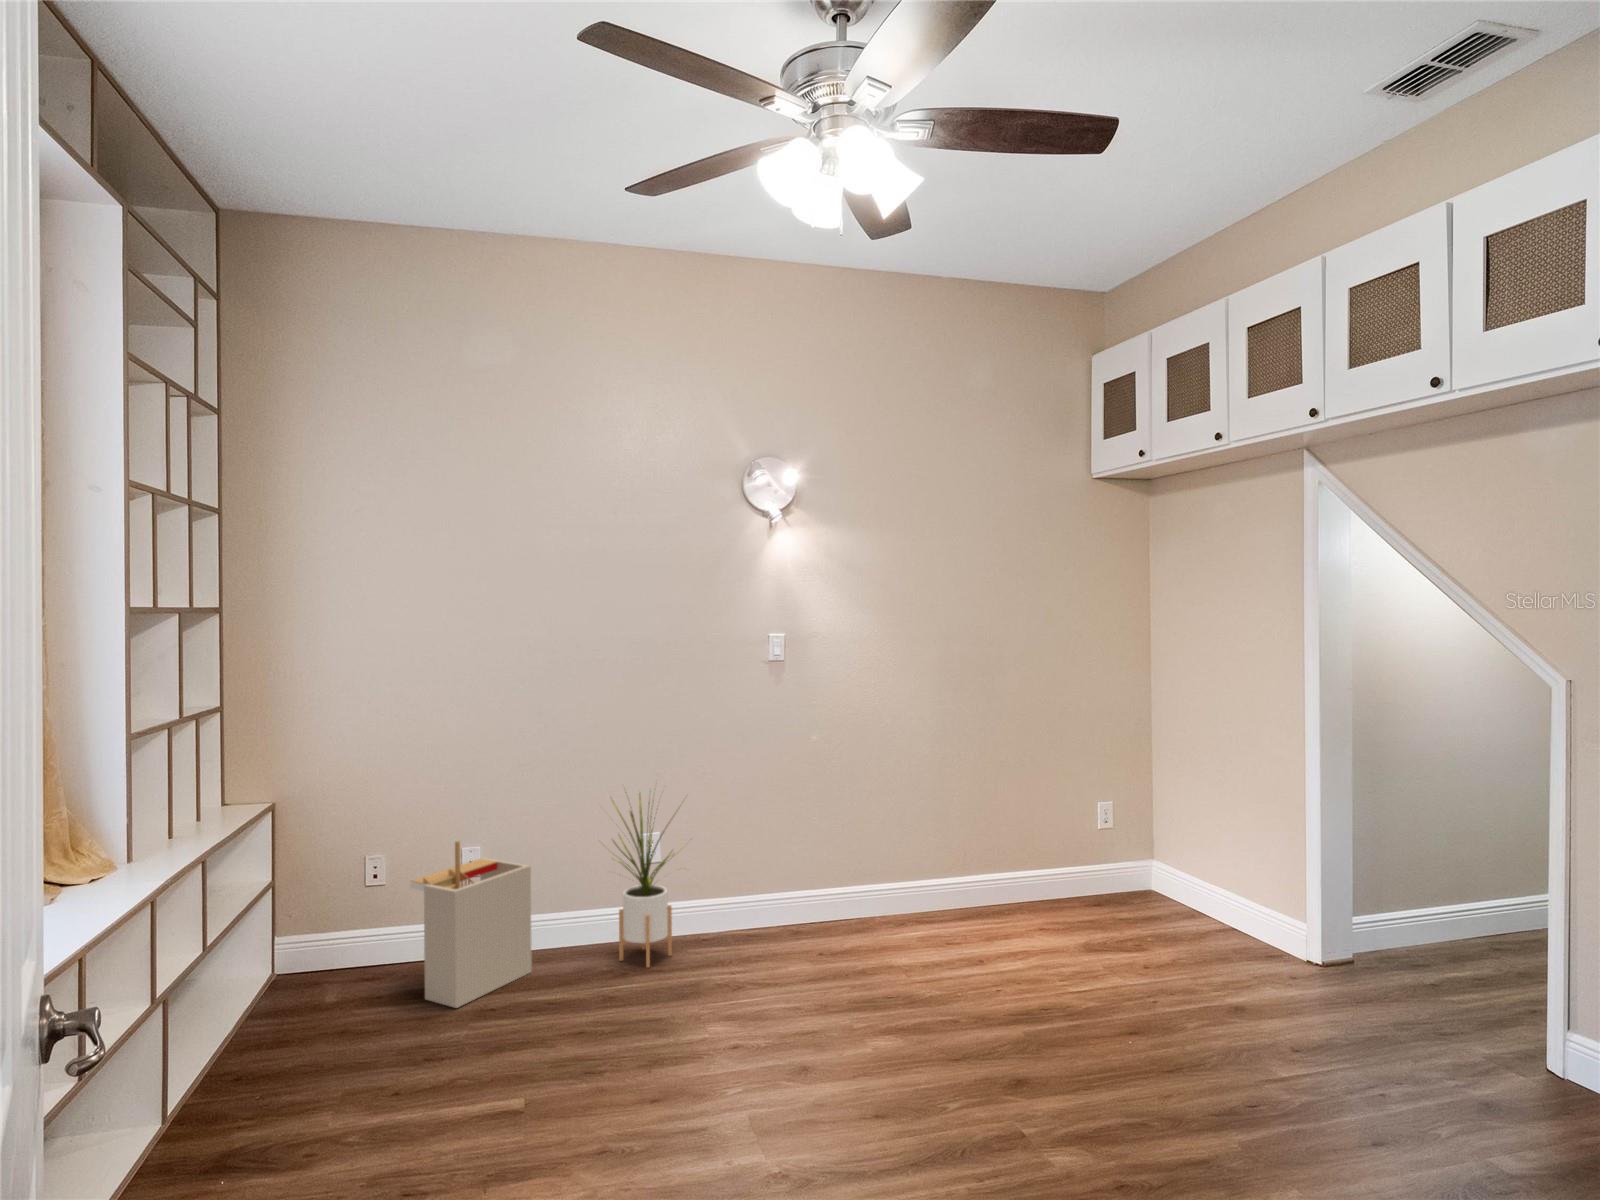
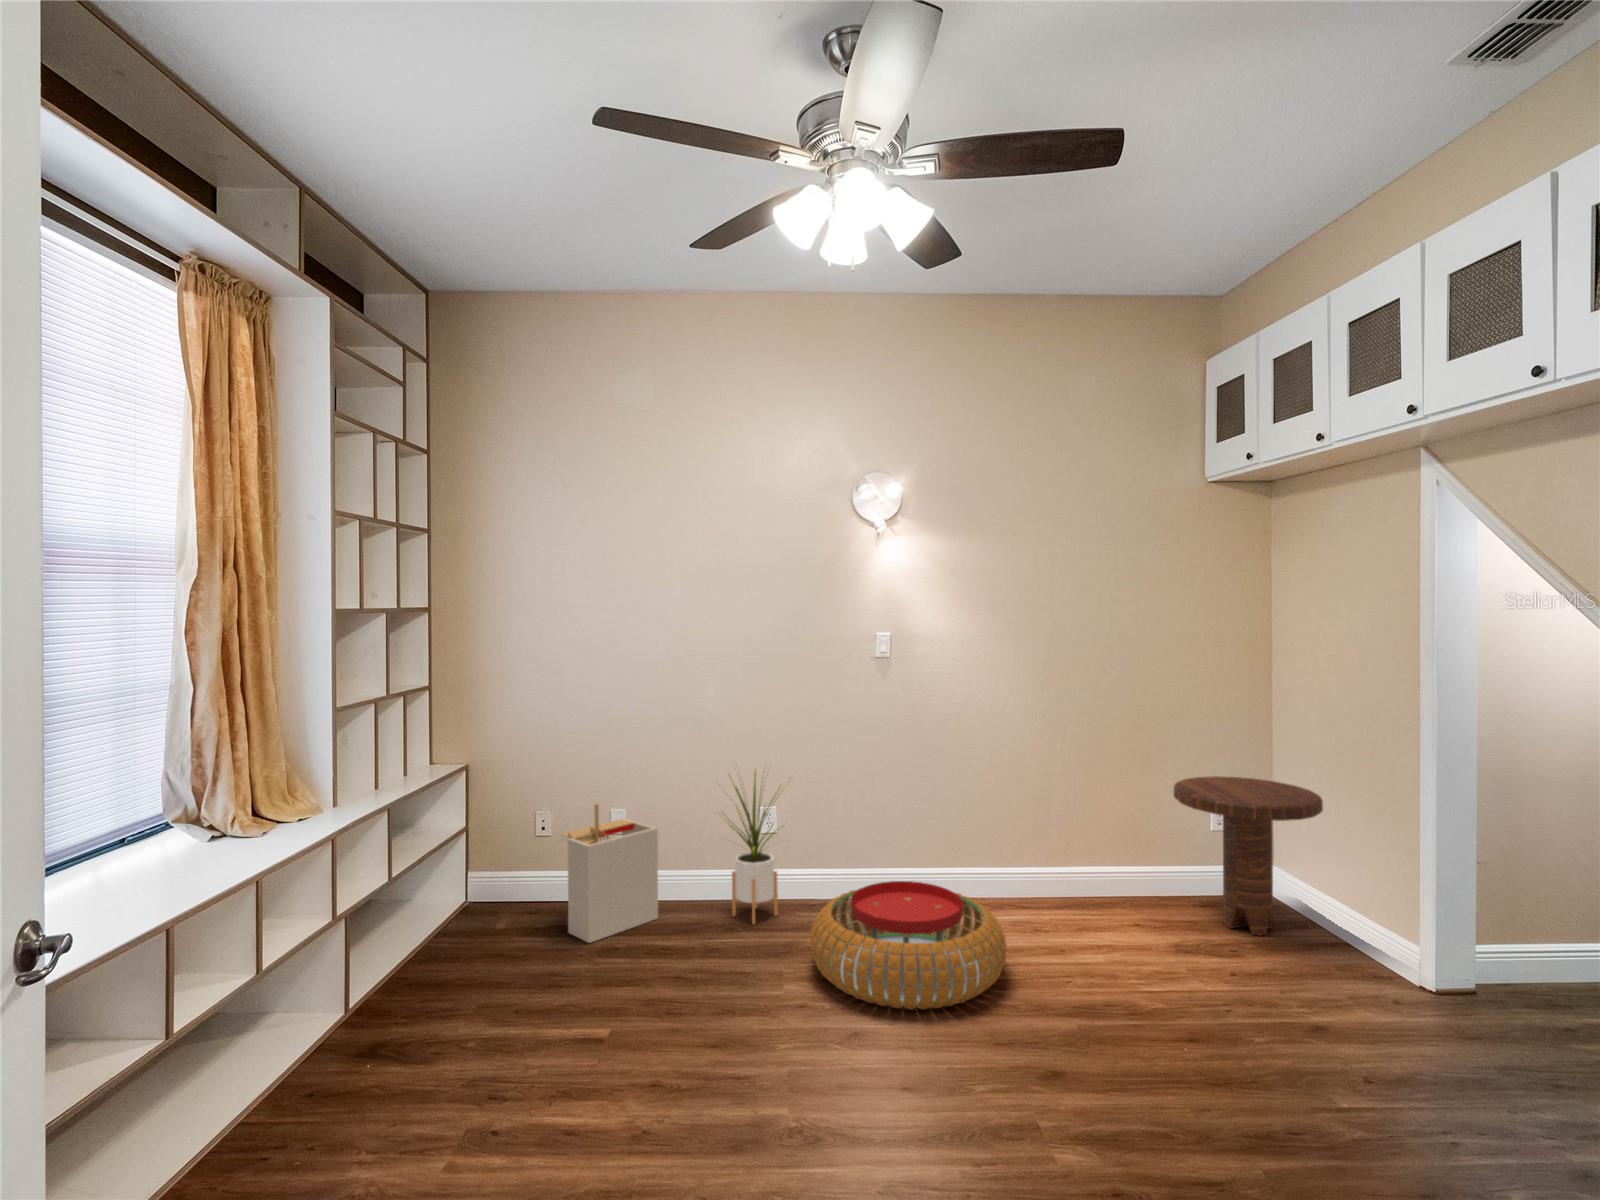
side table: none [1075,773,1214,928] -> present [1174,776,1323,935]
pouf: none [729,902,941,1037] -> present [810,881,1006,1009]

